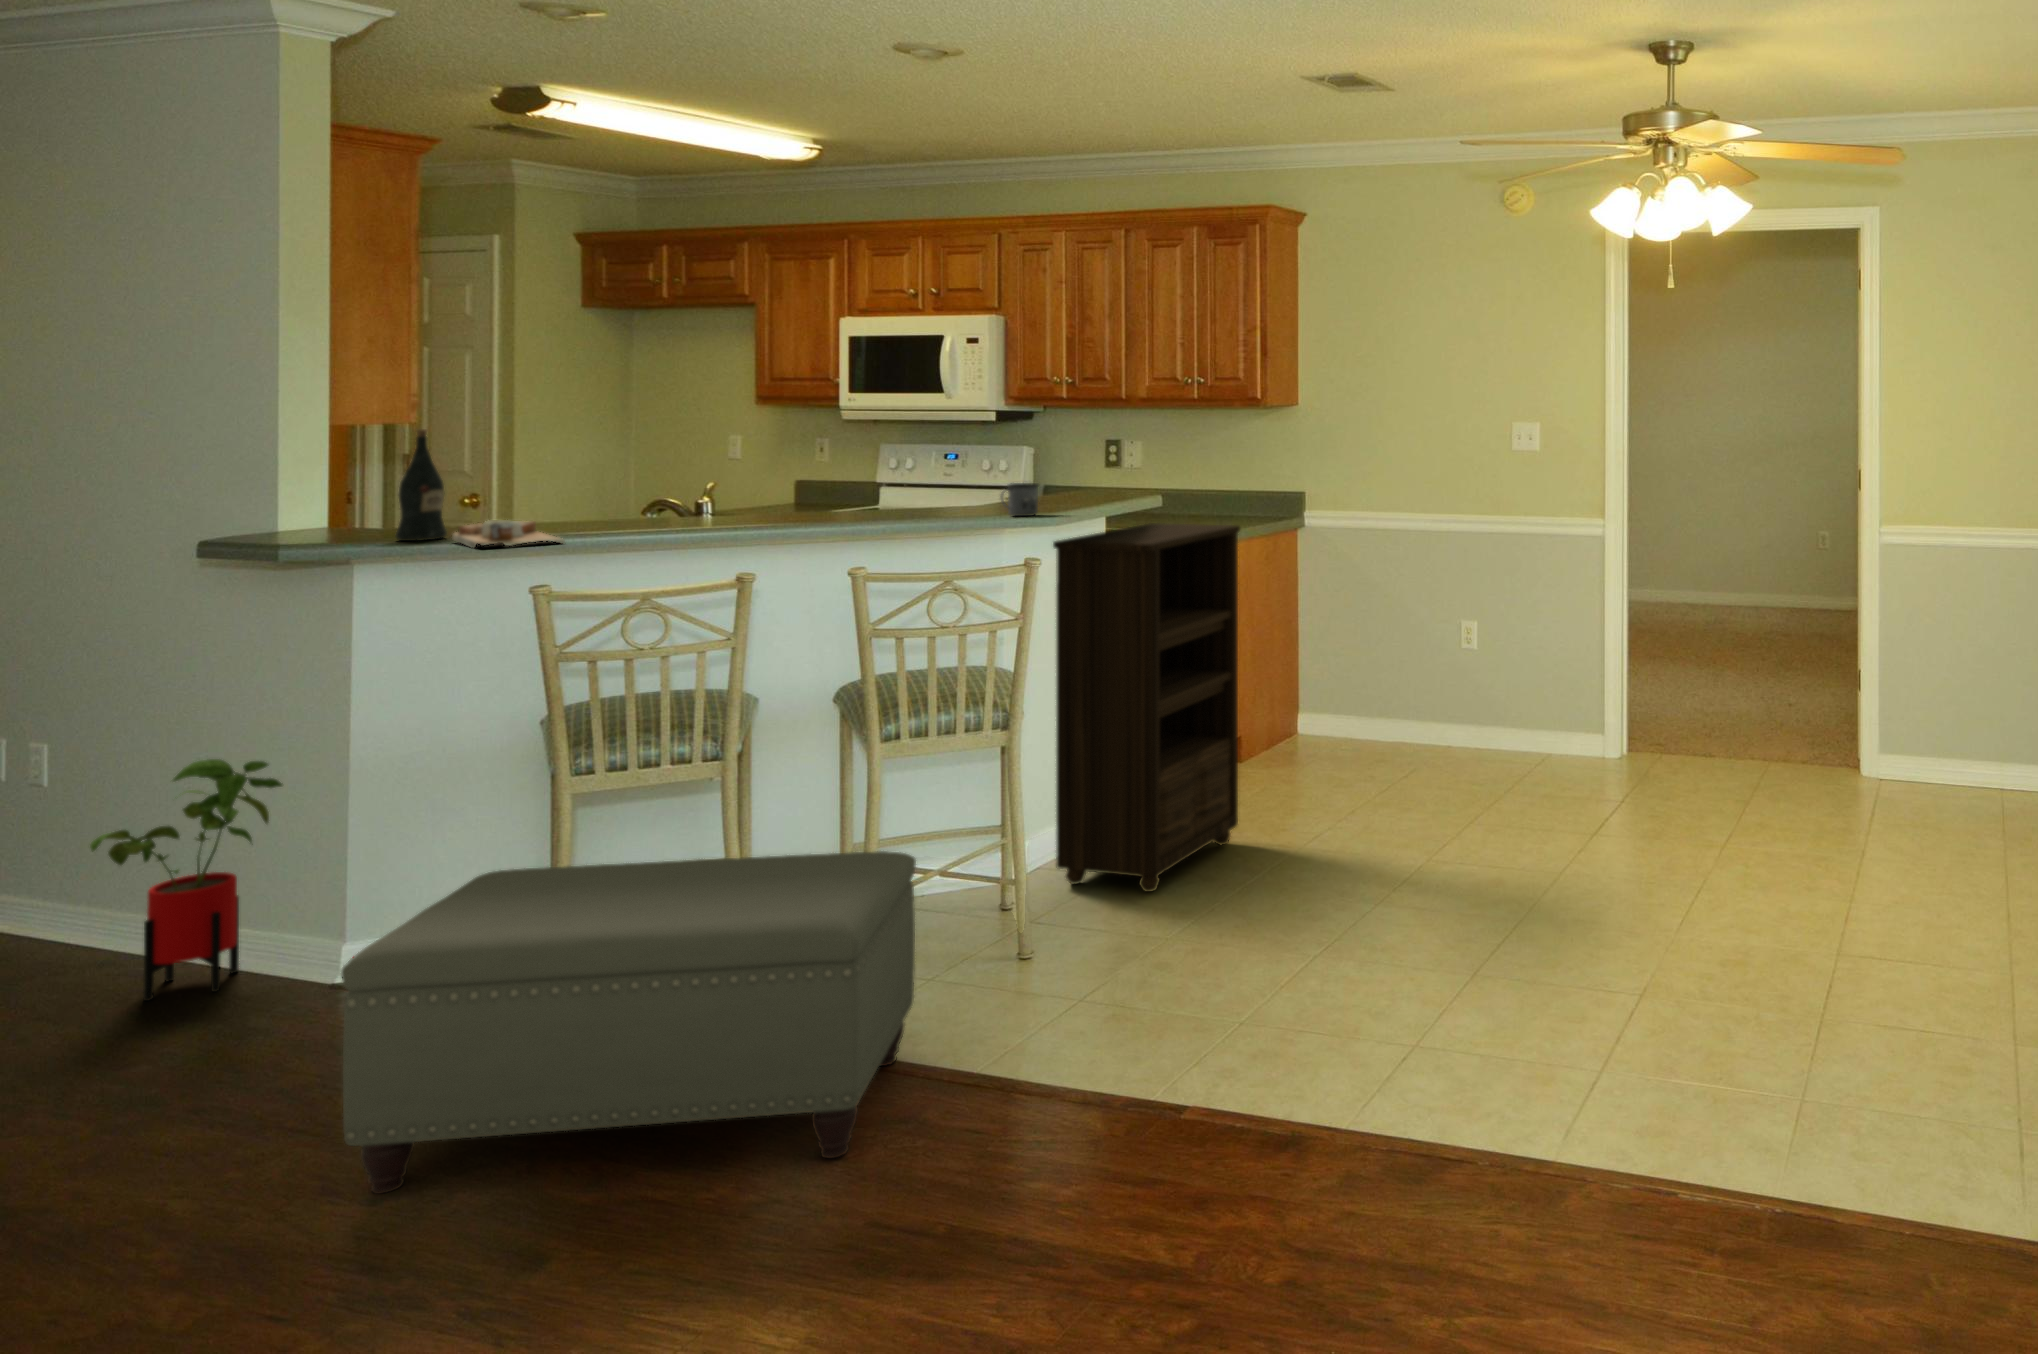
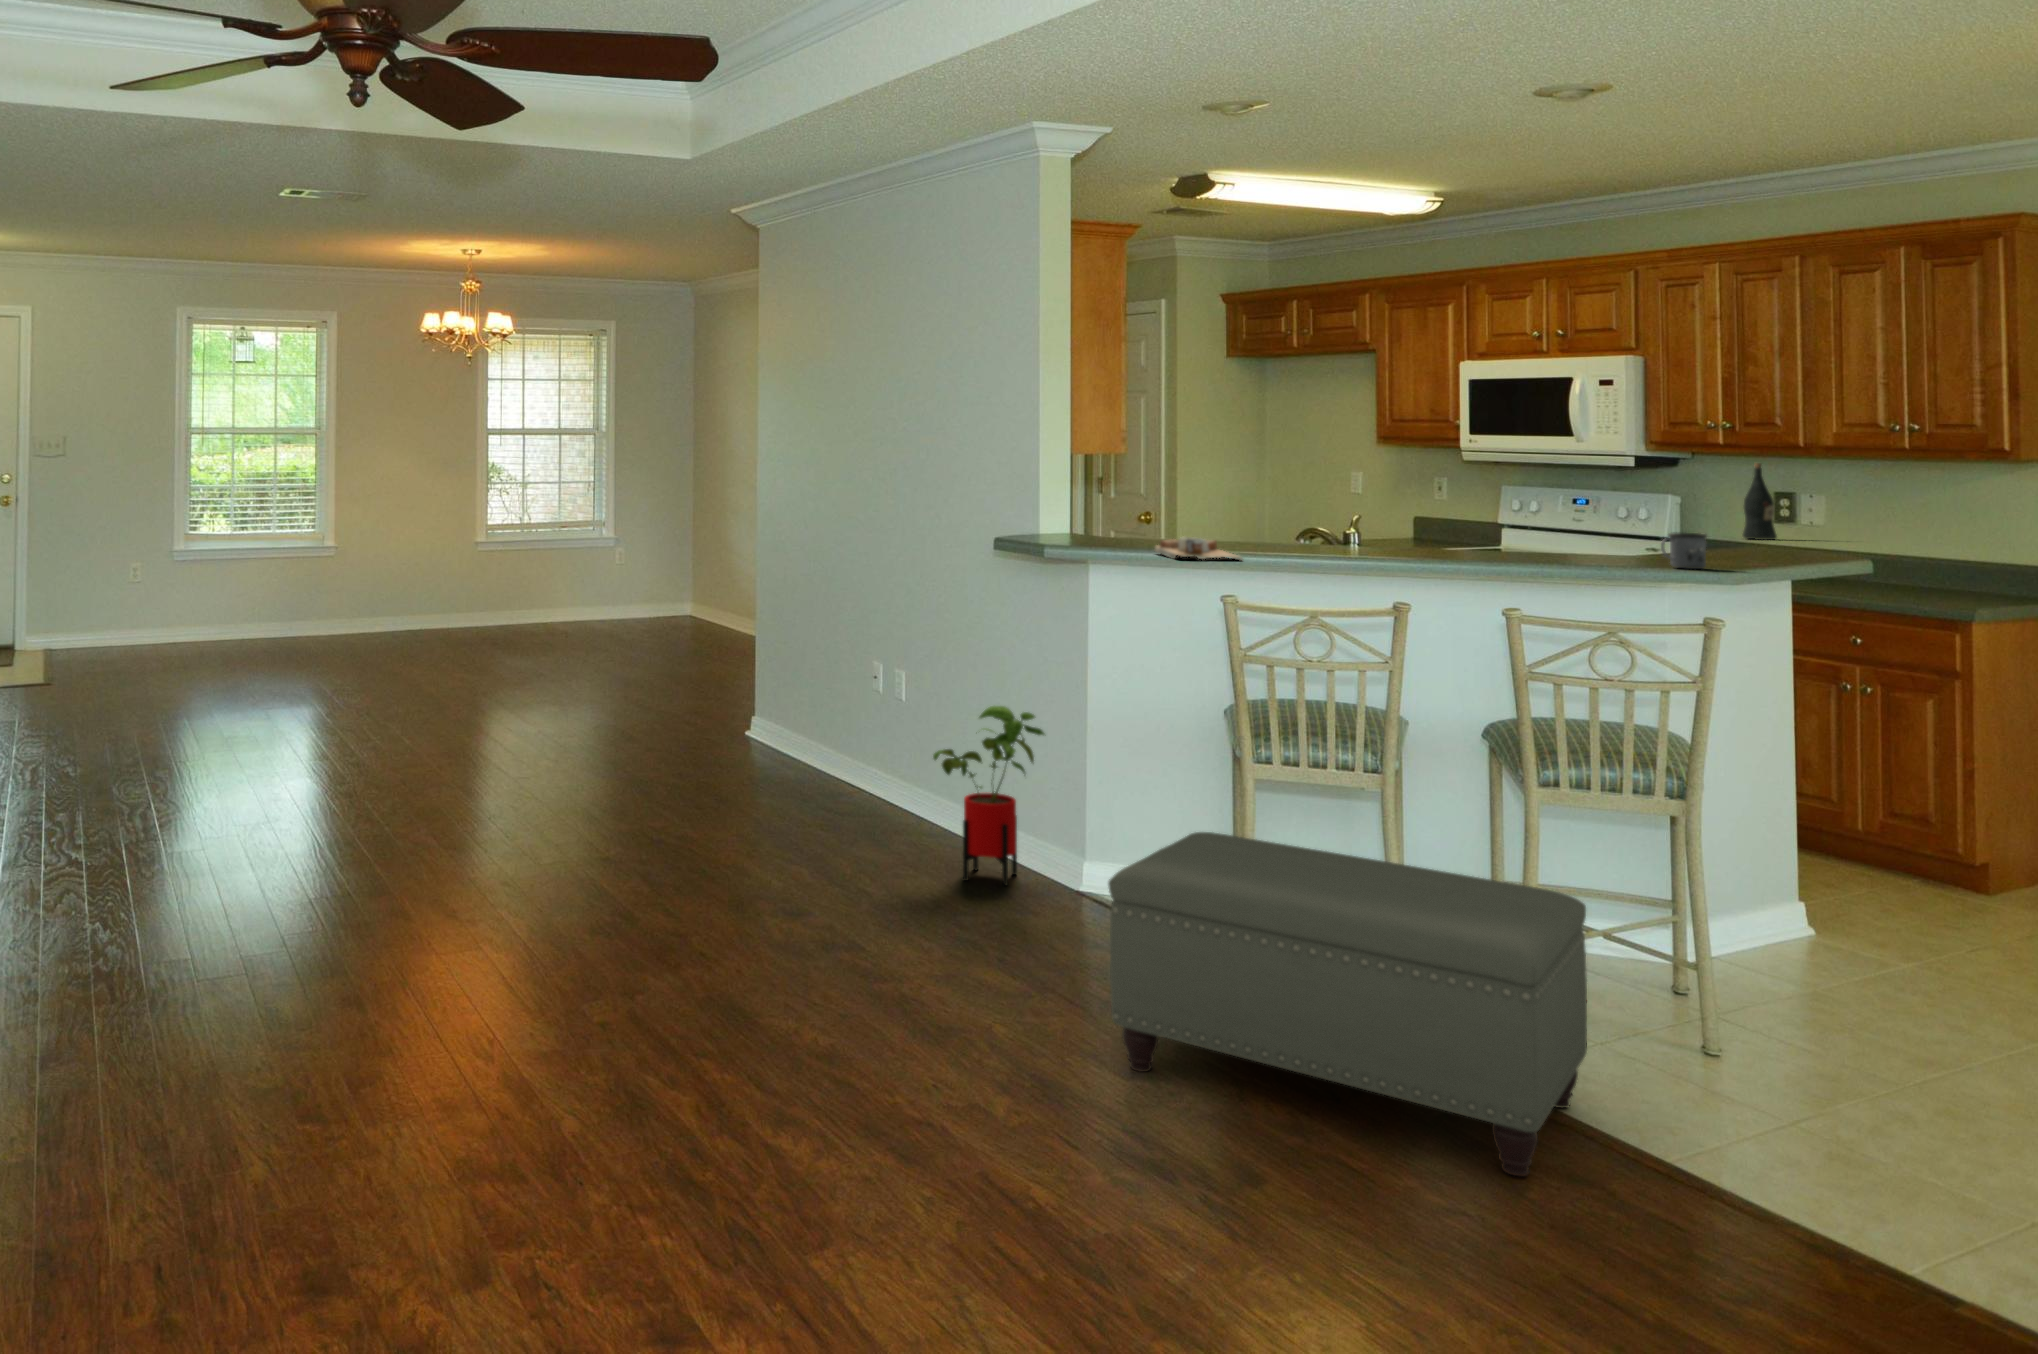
wine bottle: present [396,429,447,541] -> present [1743,463,1777,540]
bookshelf: present [1053,523,1240,892] -> none [1727,590,1991,1019]

